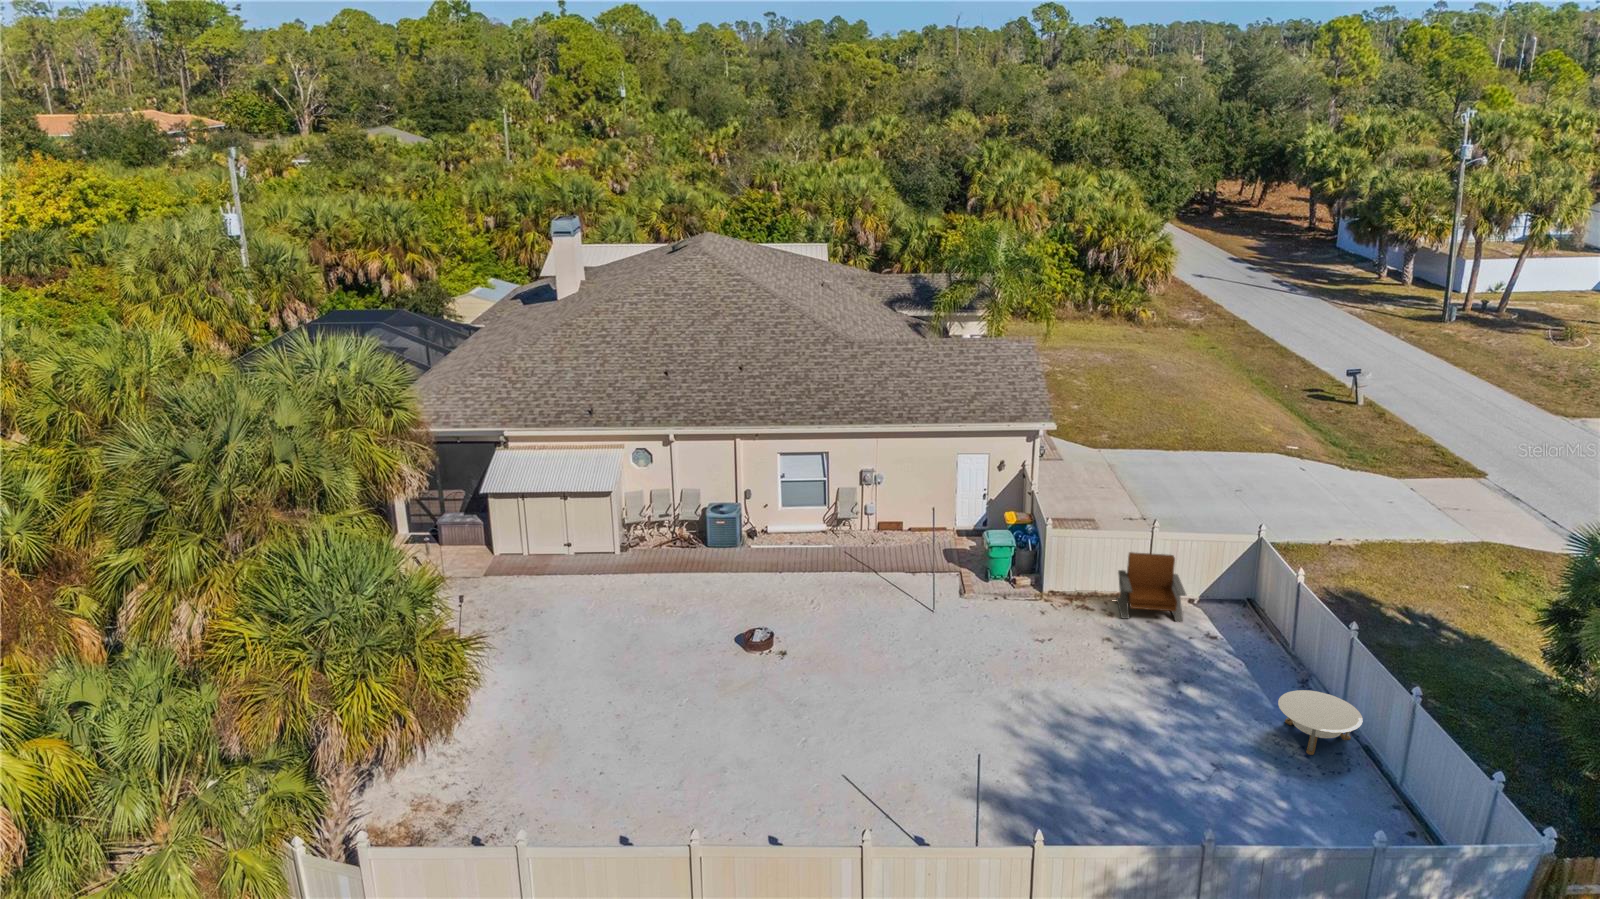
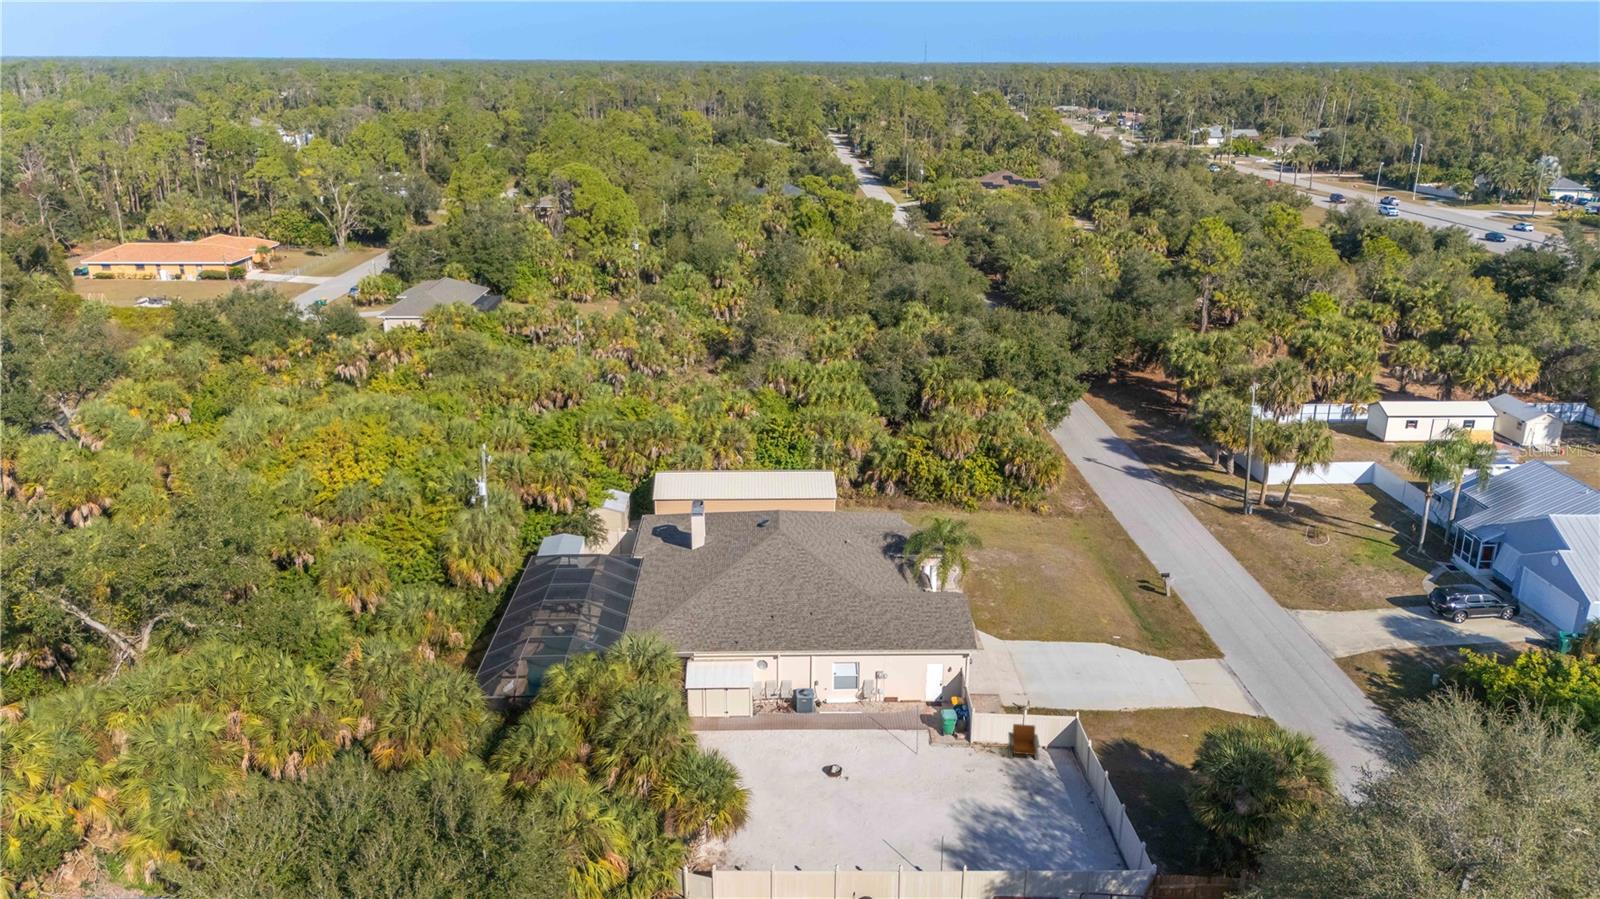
round table: present [1278,690,1363,755] -> none [1073,800,1107,830]

